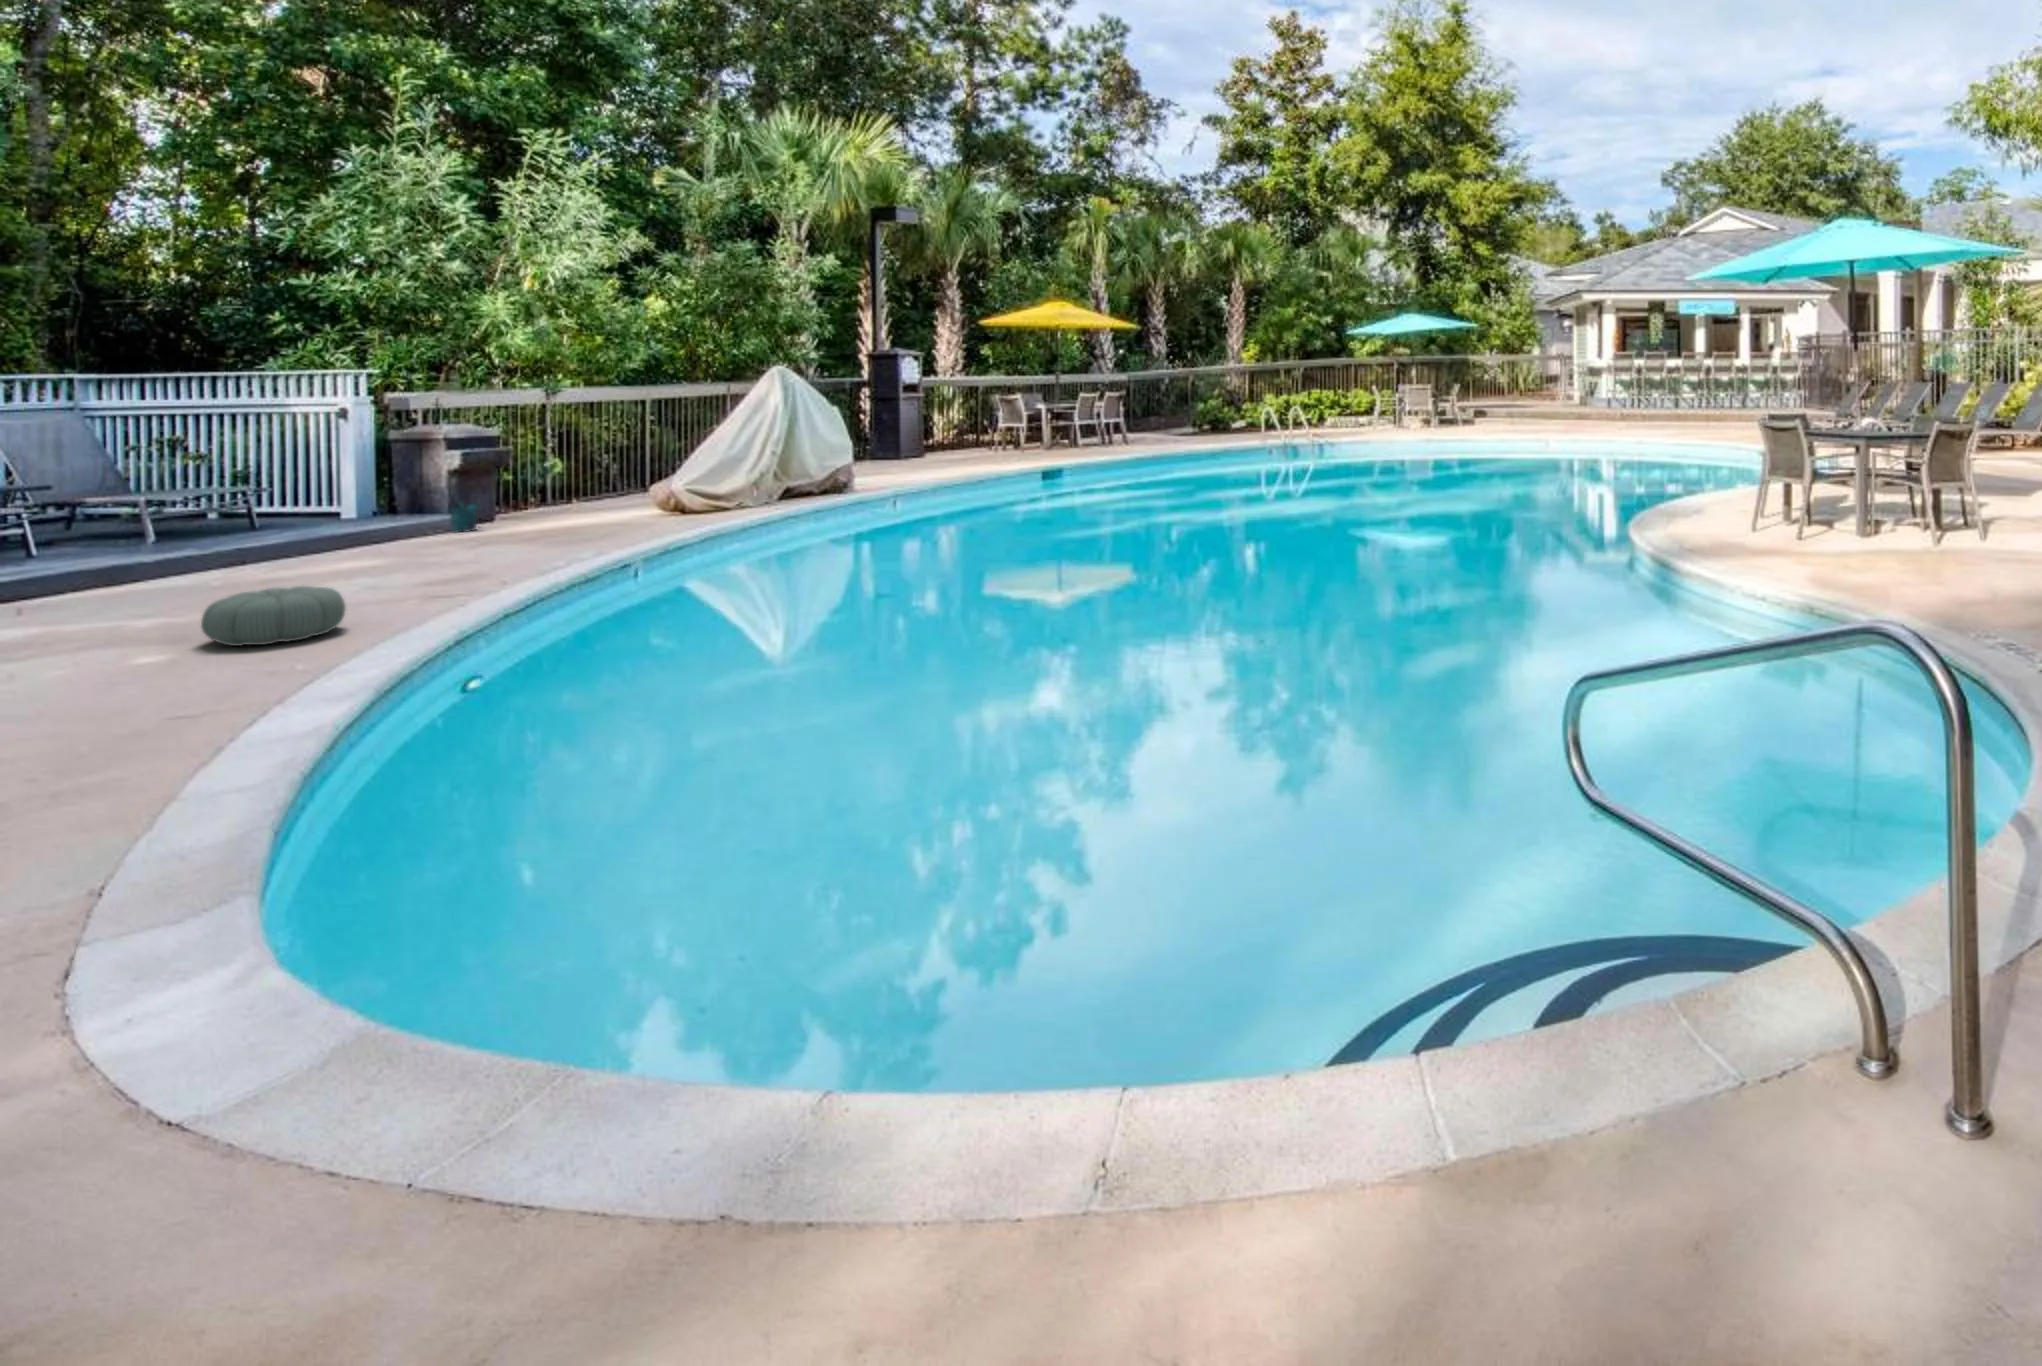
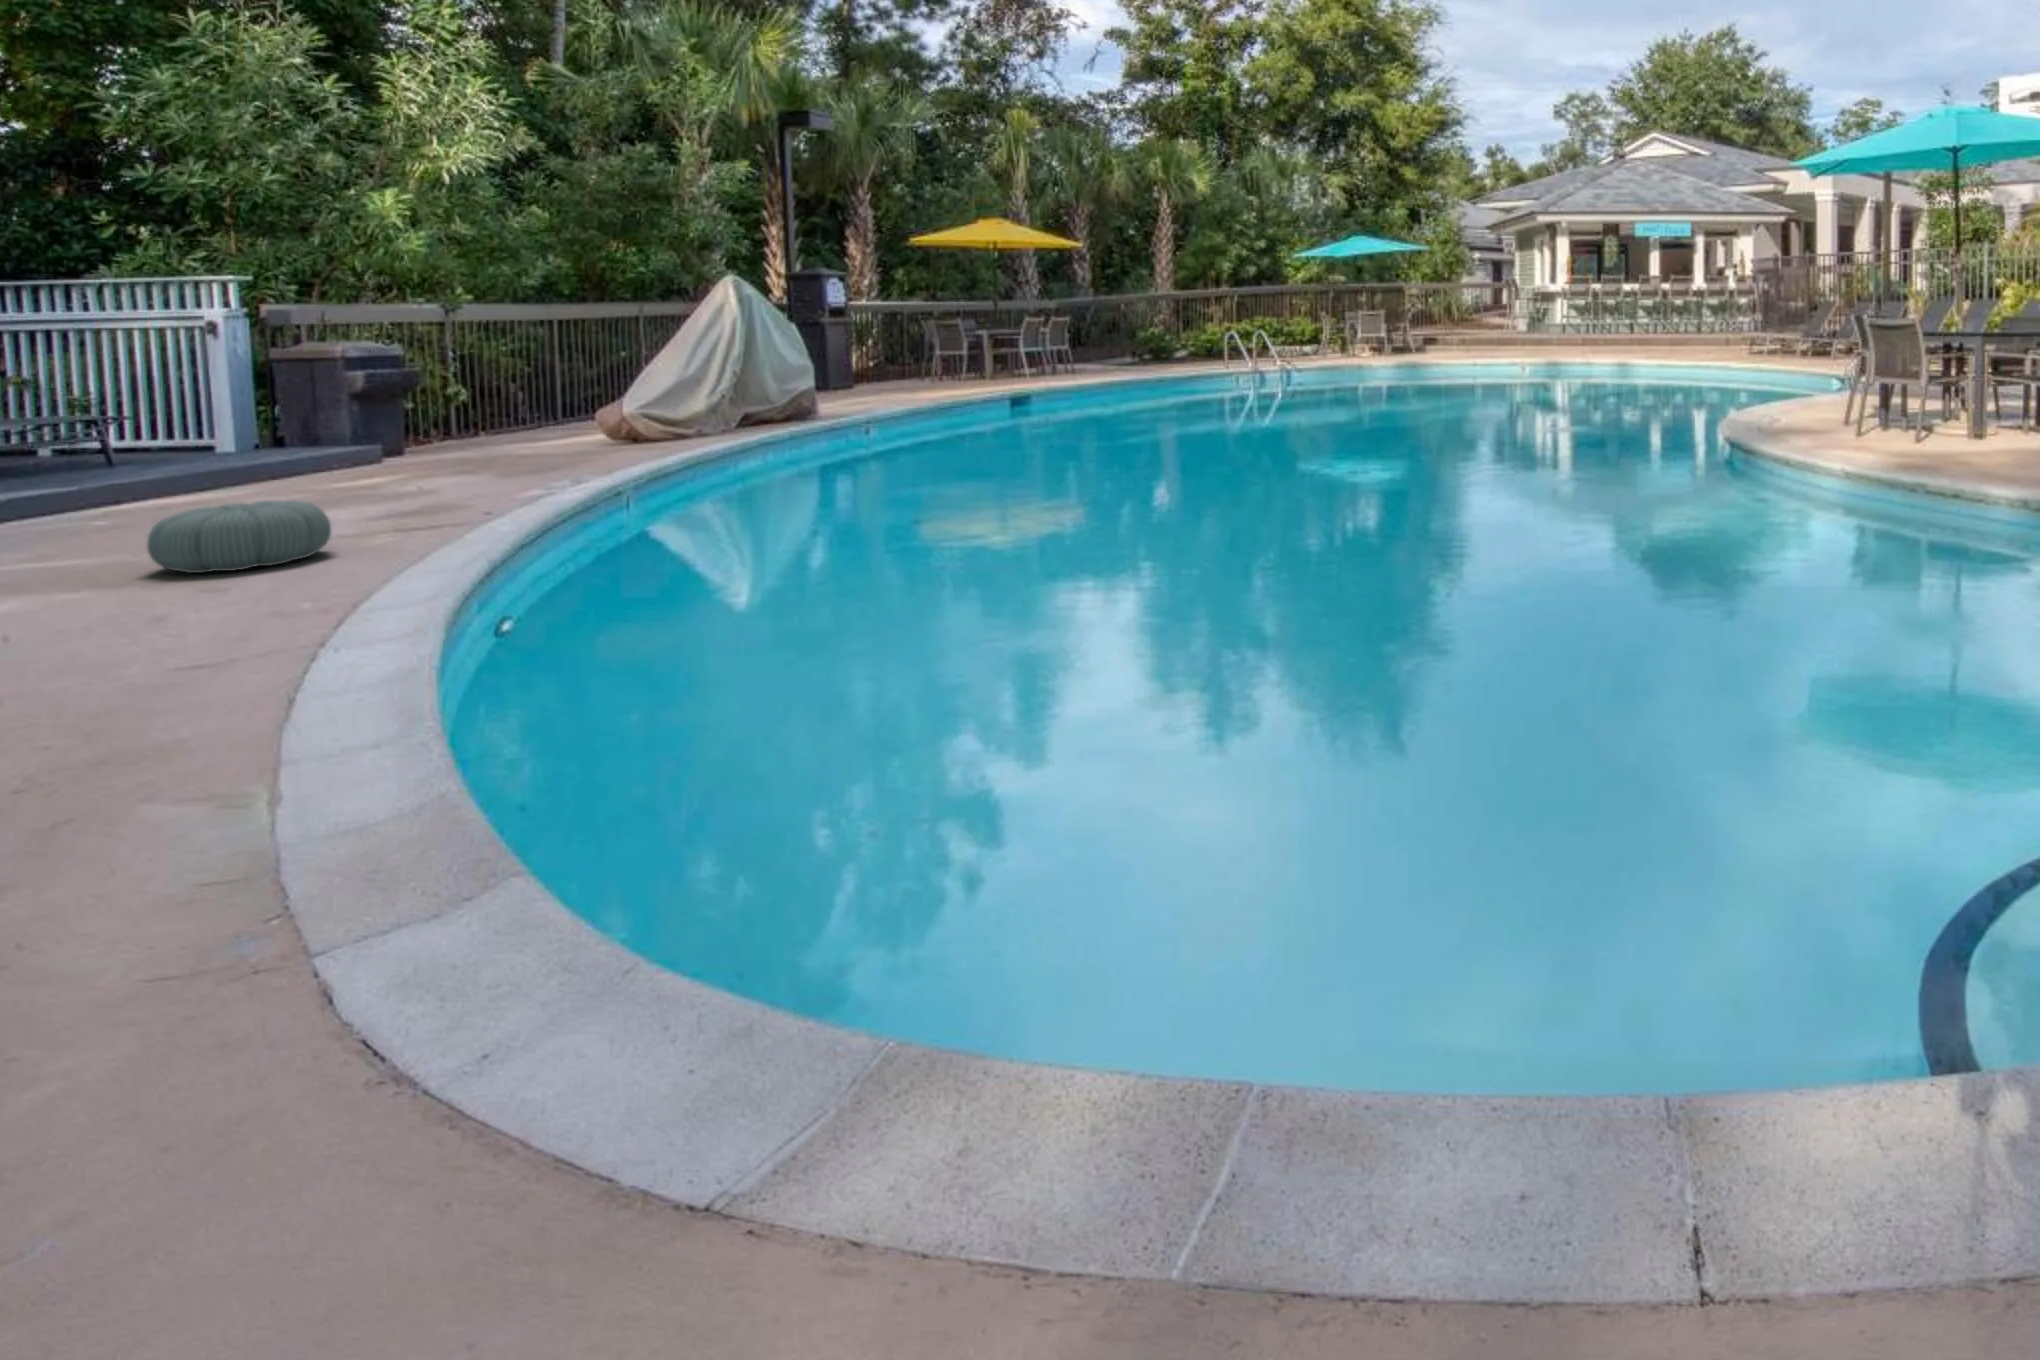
watering can: present [450,501,478,532] -> none [359,430,398,466]

